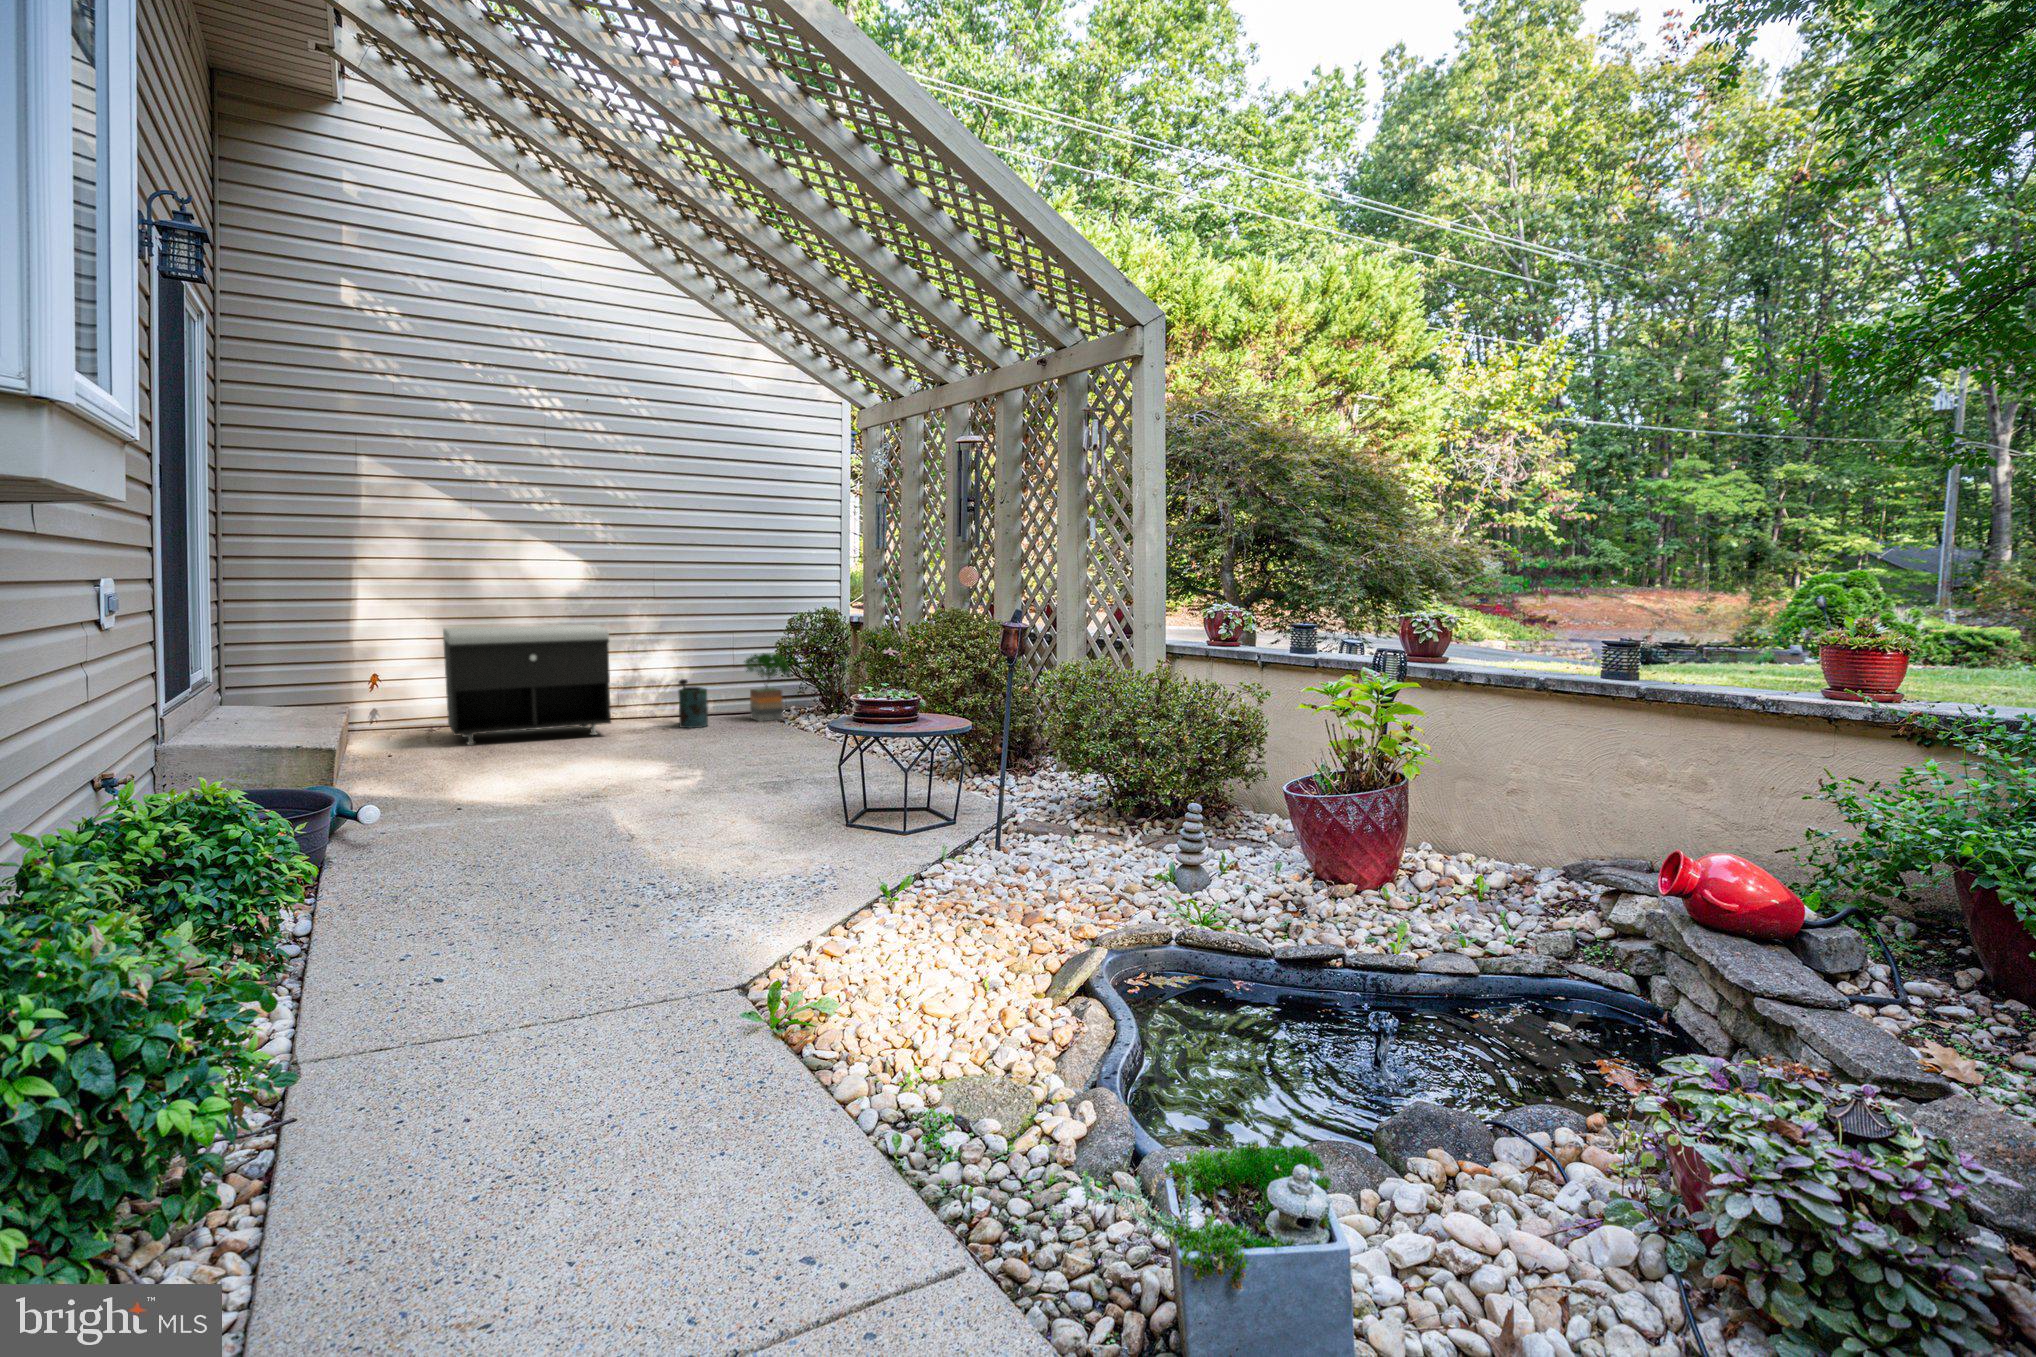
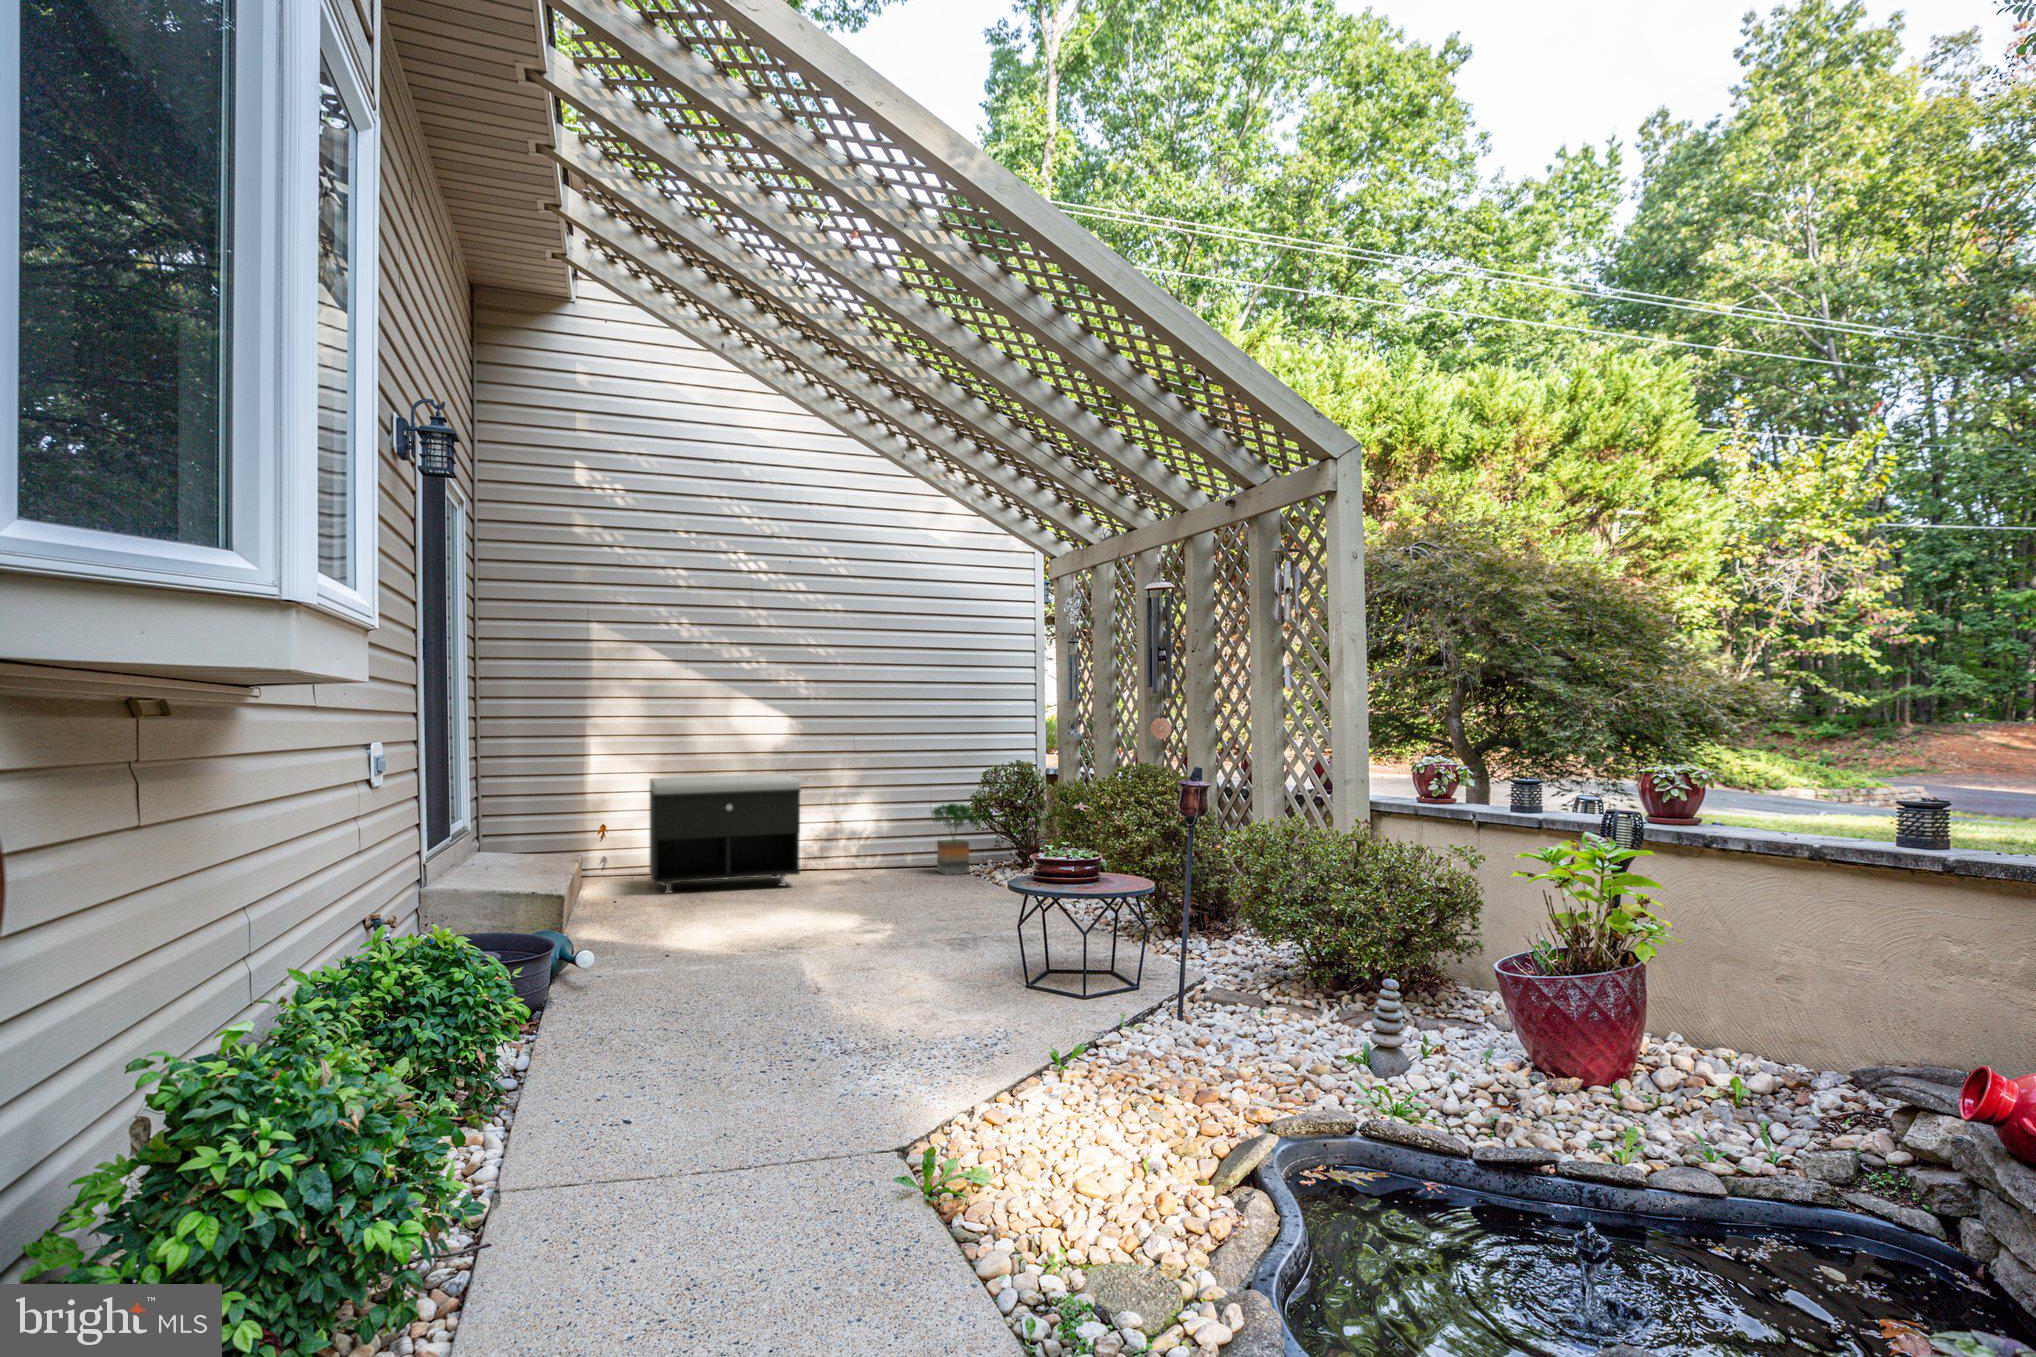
watering can: present [678,679,708,728] -> none [865,829,894,880]

